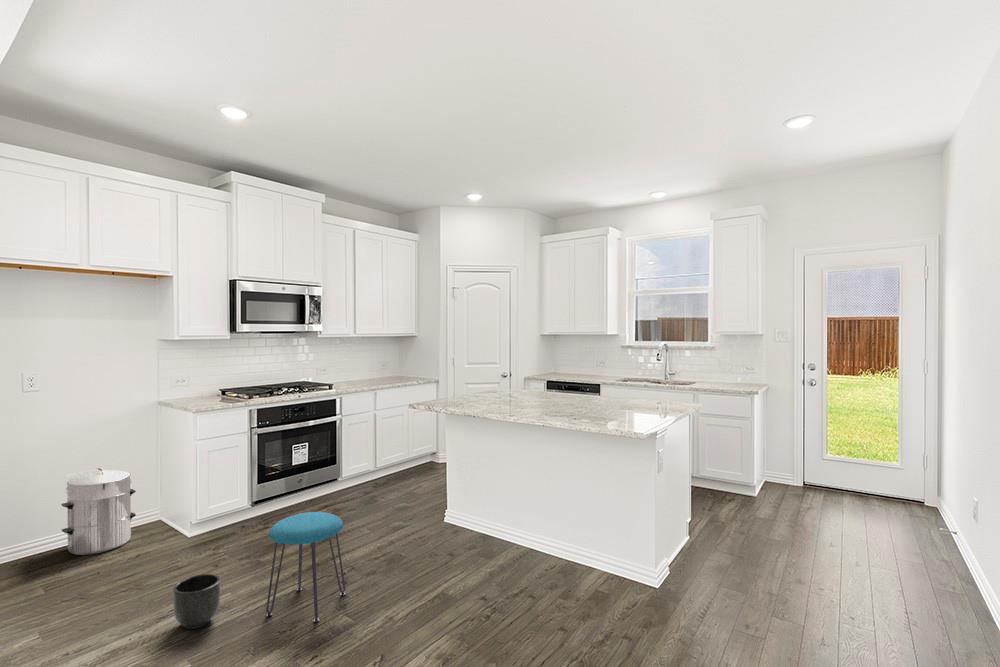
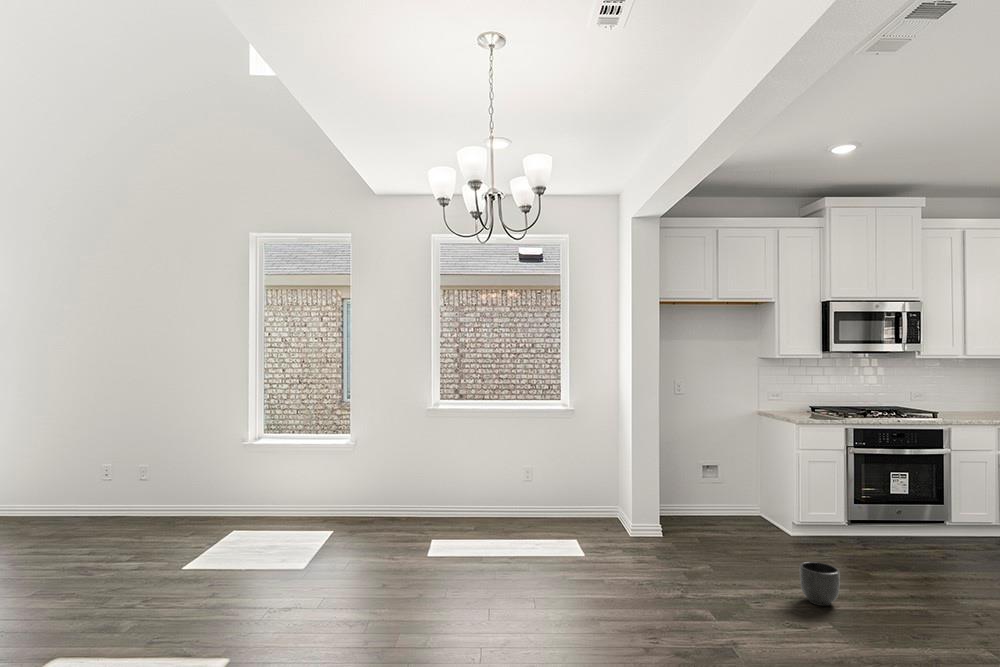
waste bin: present [61,468,136,555] -> none [695,462,745,531]
stool: present [266,512,346,622] -> none [884,532,973,641]

